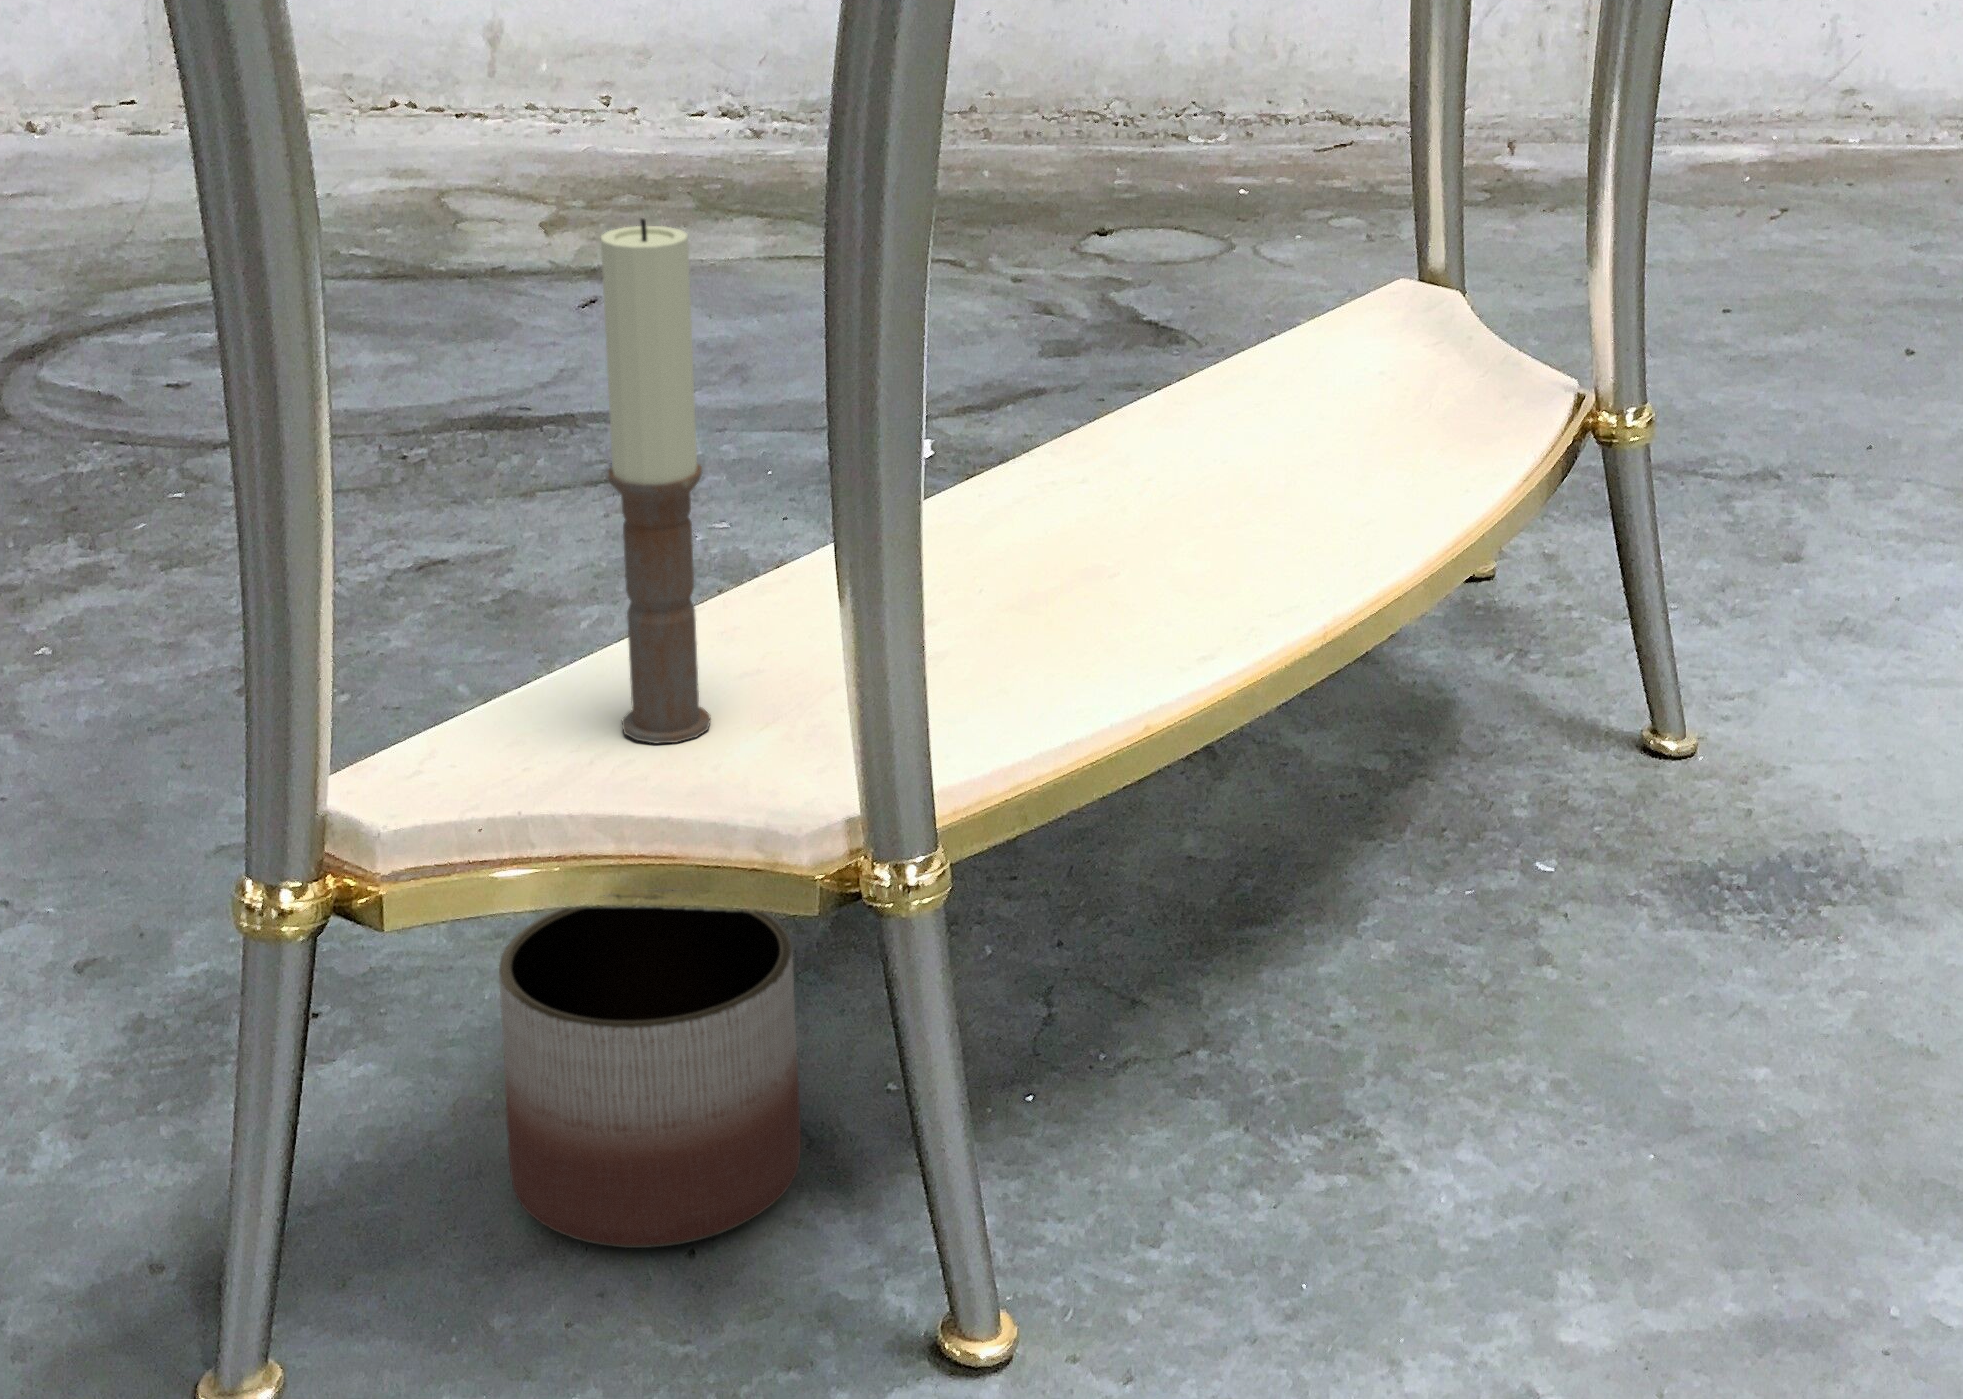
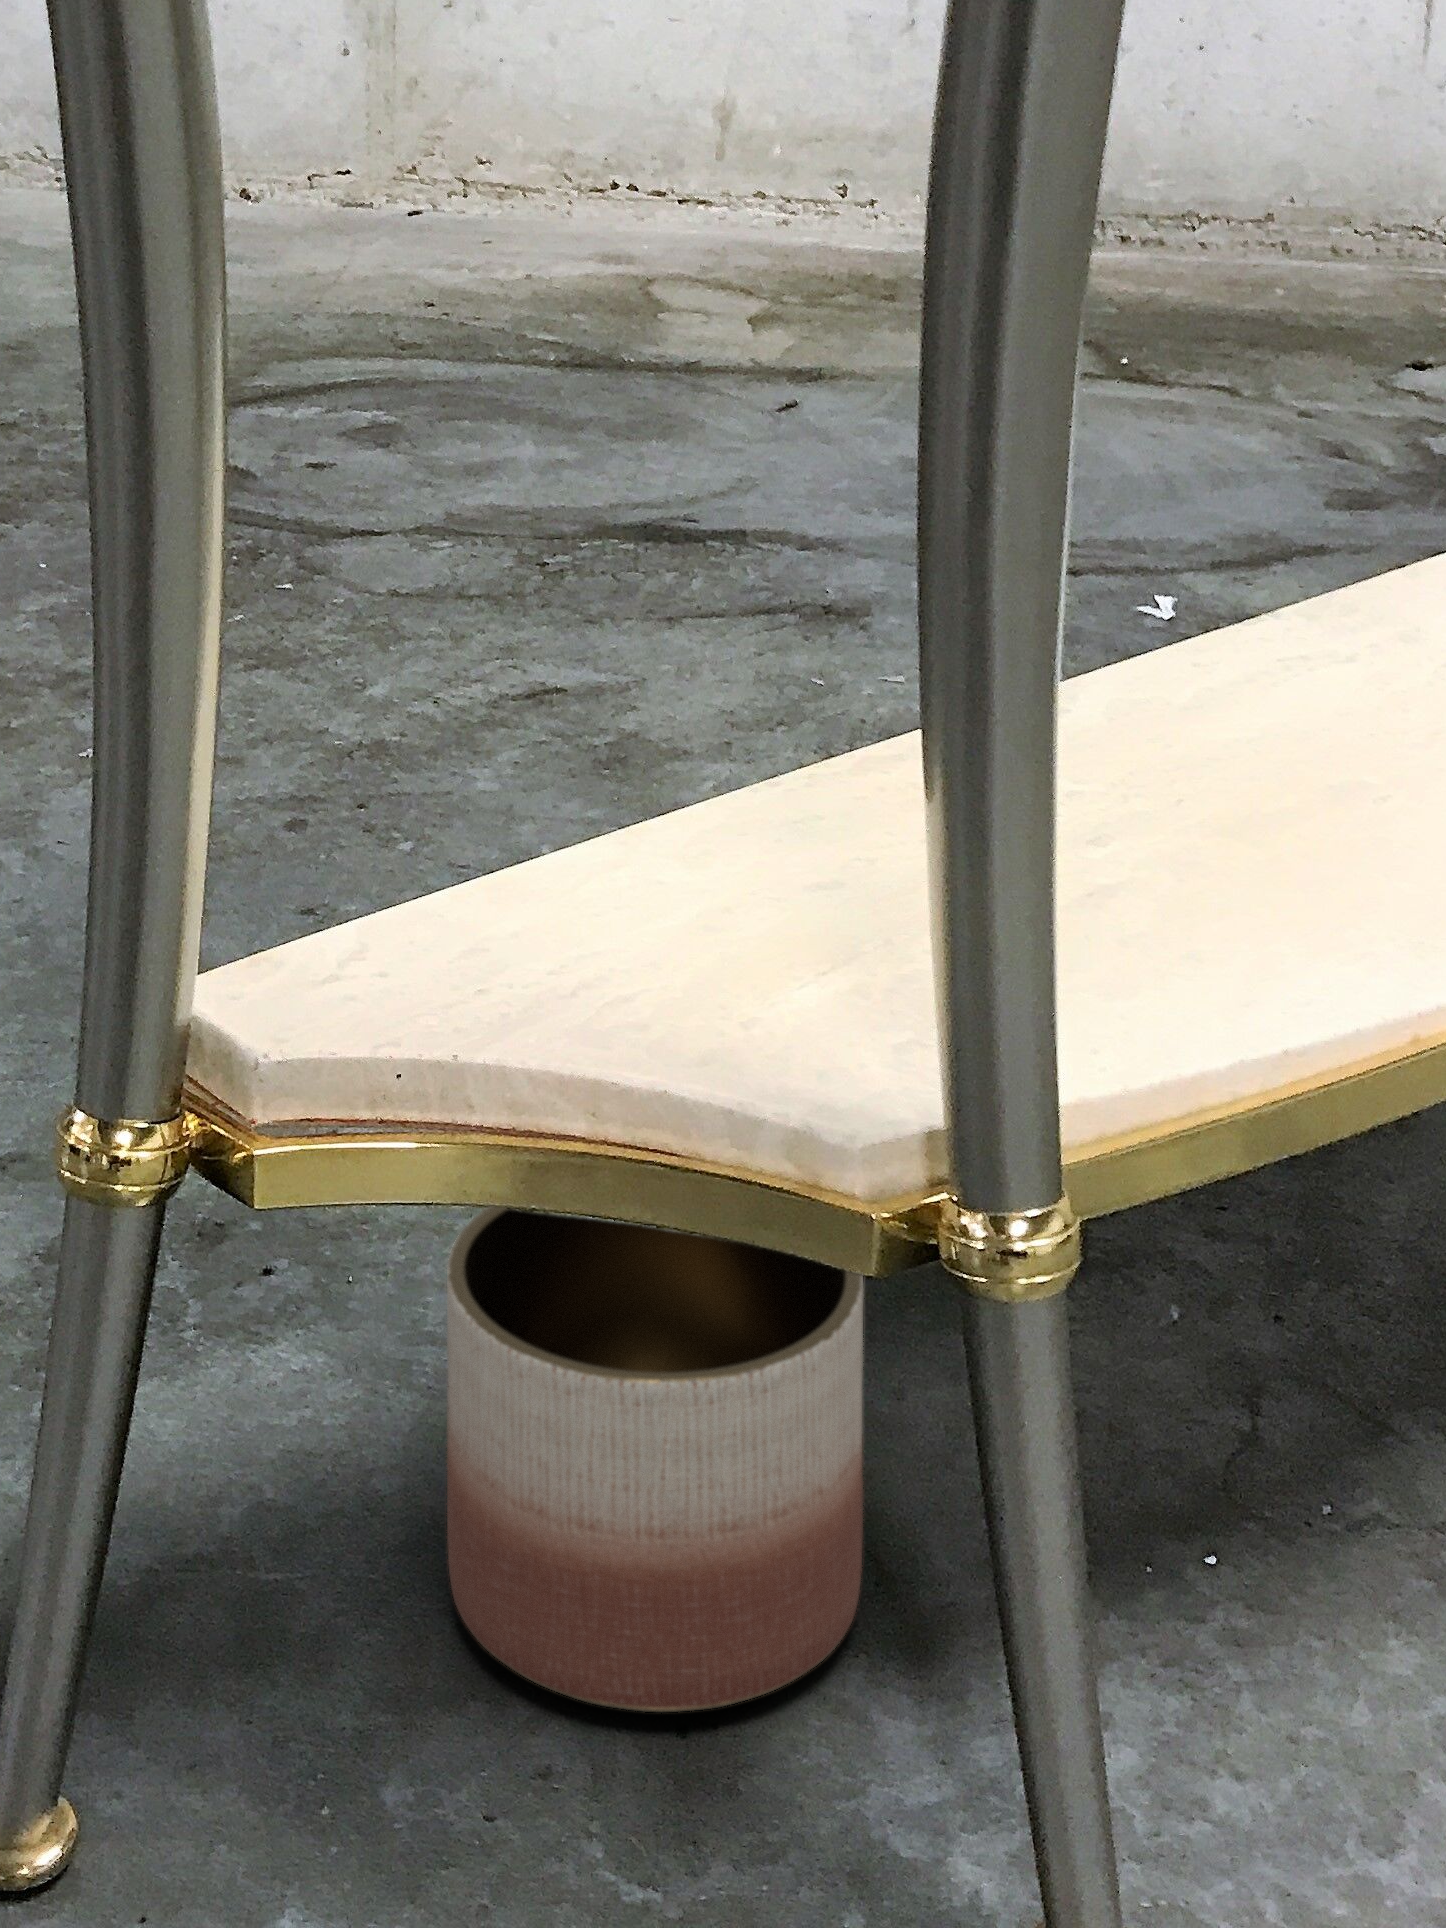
candle: present [601,219,711,743] -> none [630,200,757,965]

